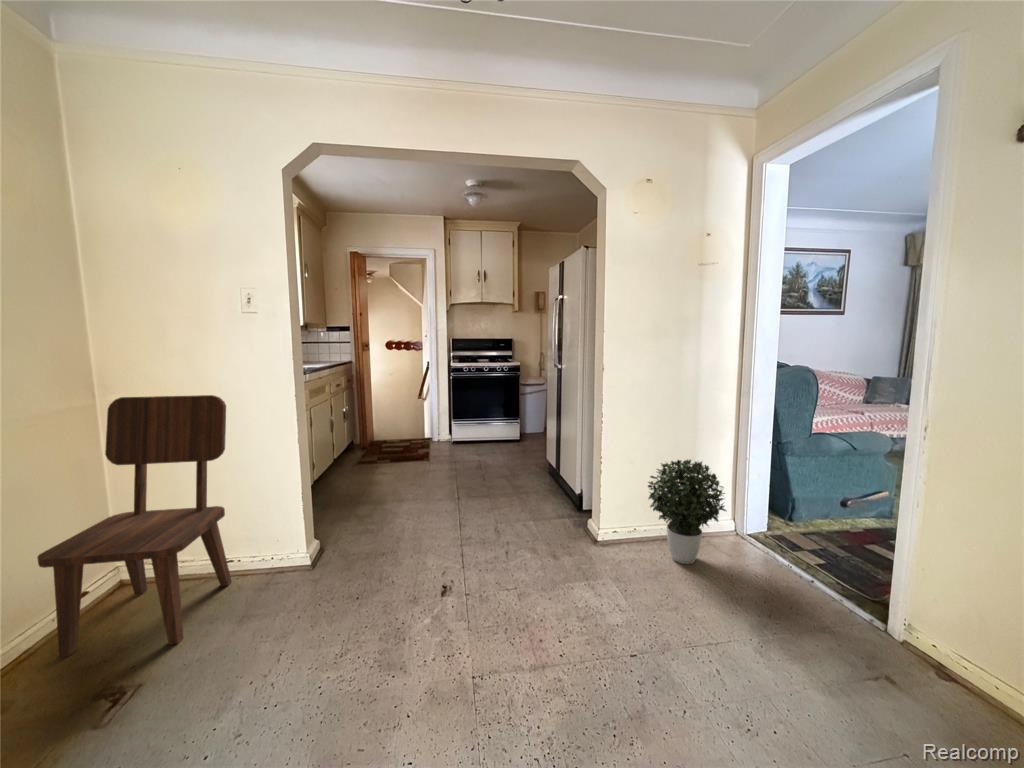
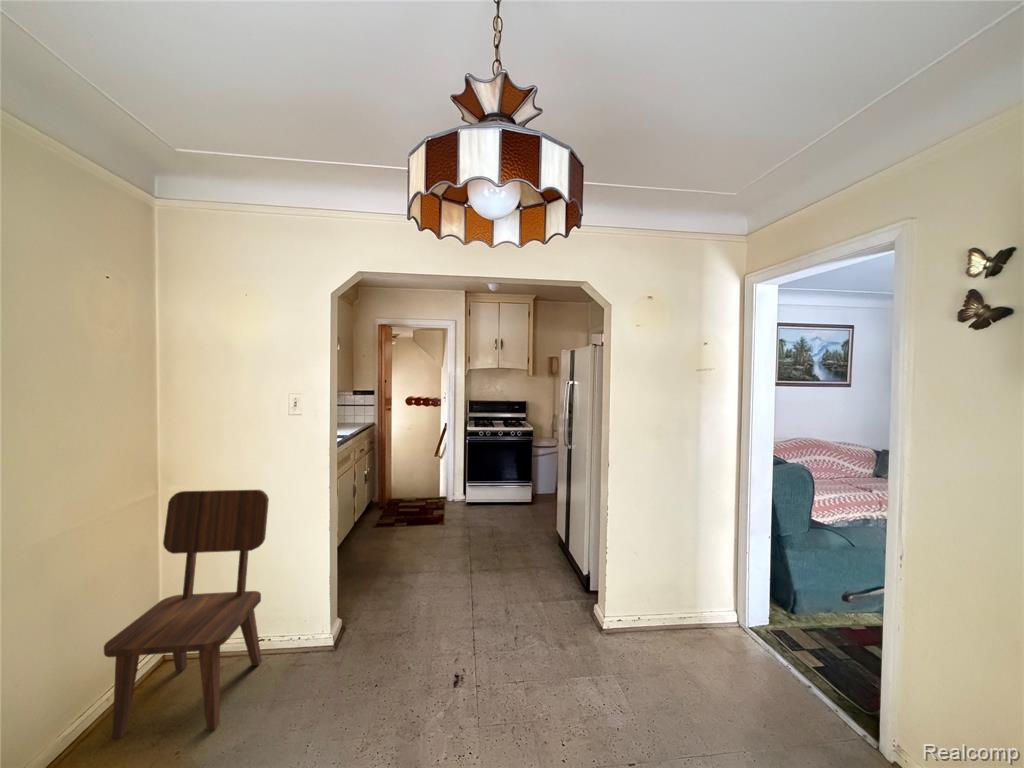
potted plant: present [648,460,726,564] -> none [649,555,725,661]

